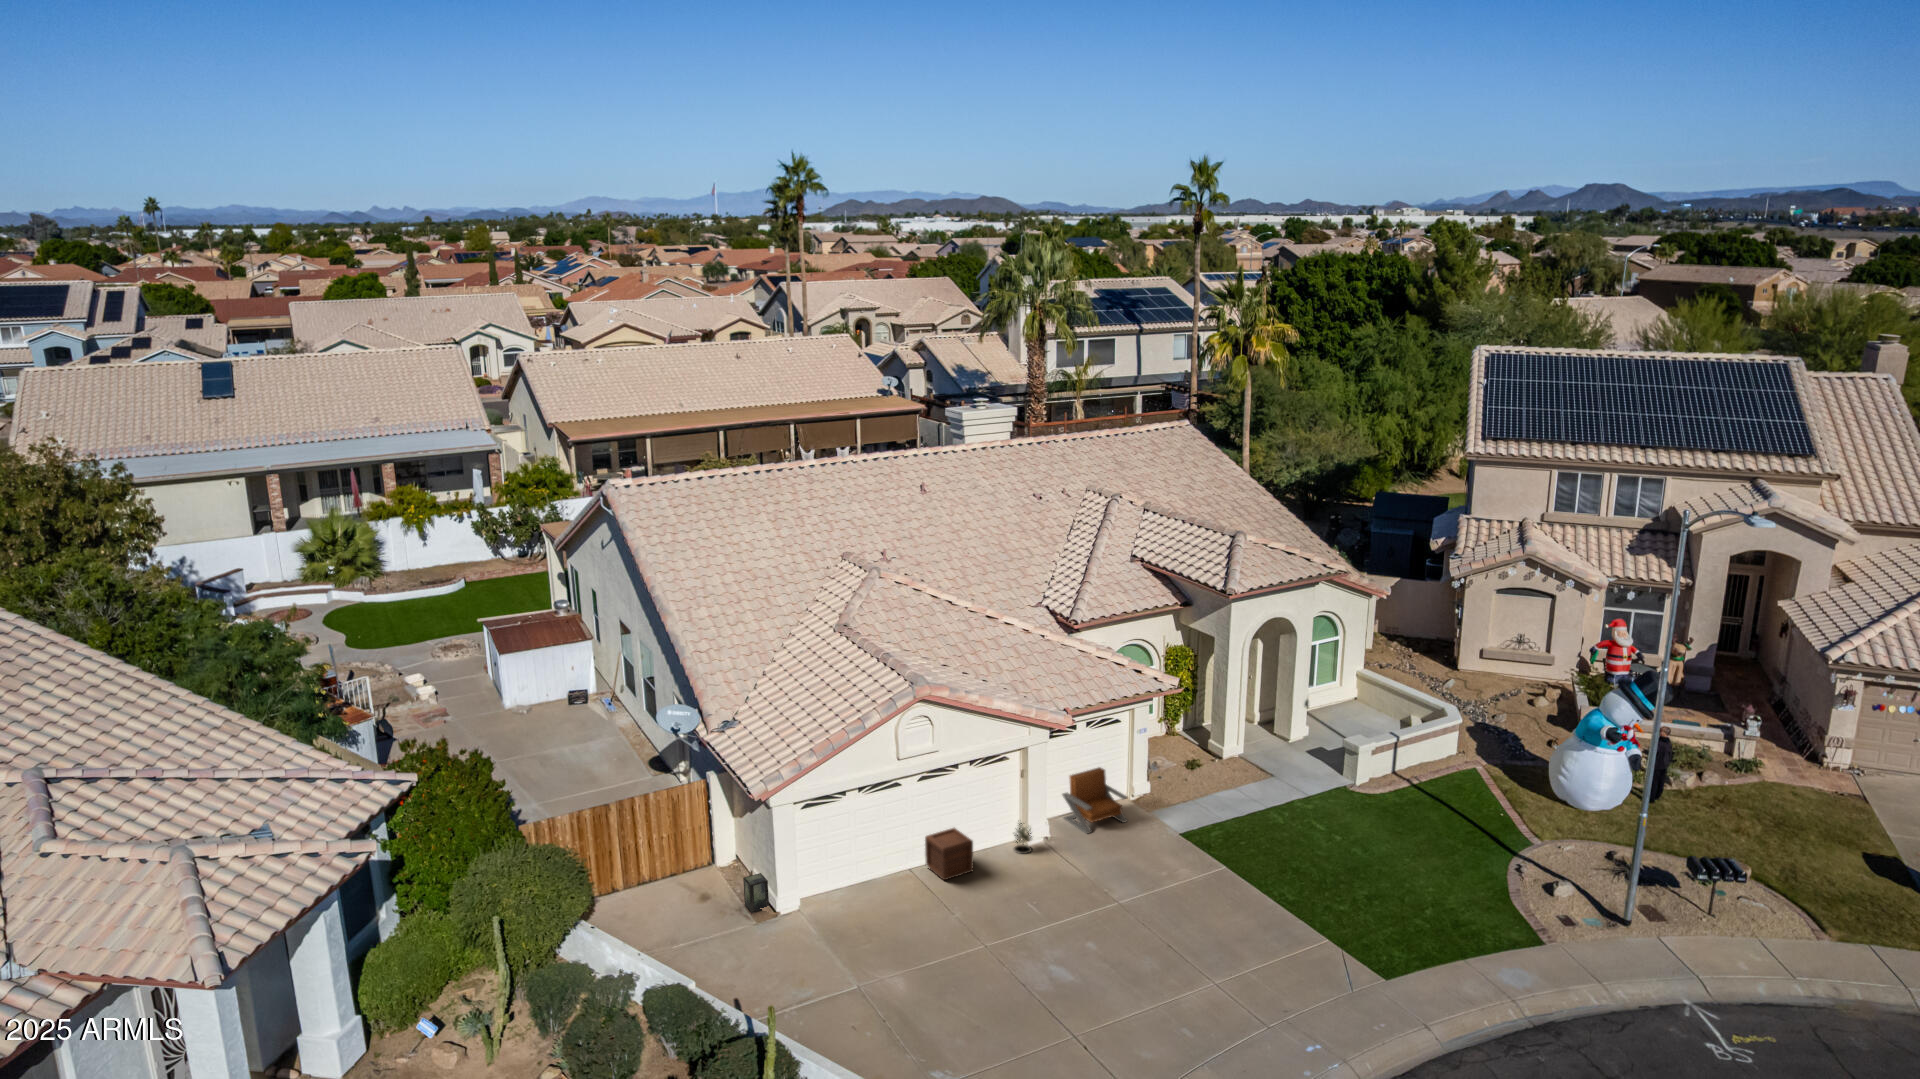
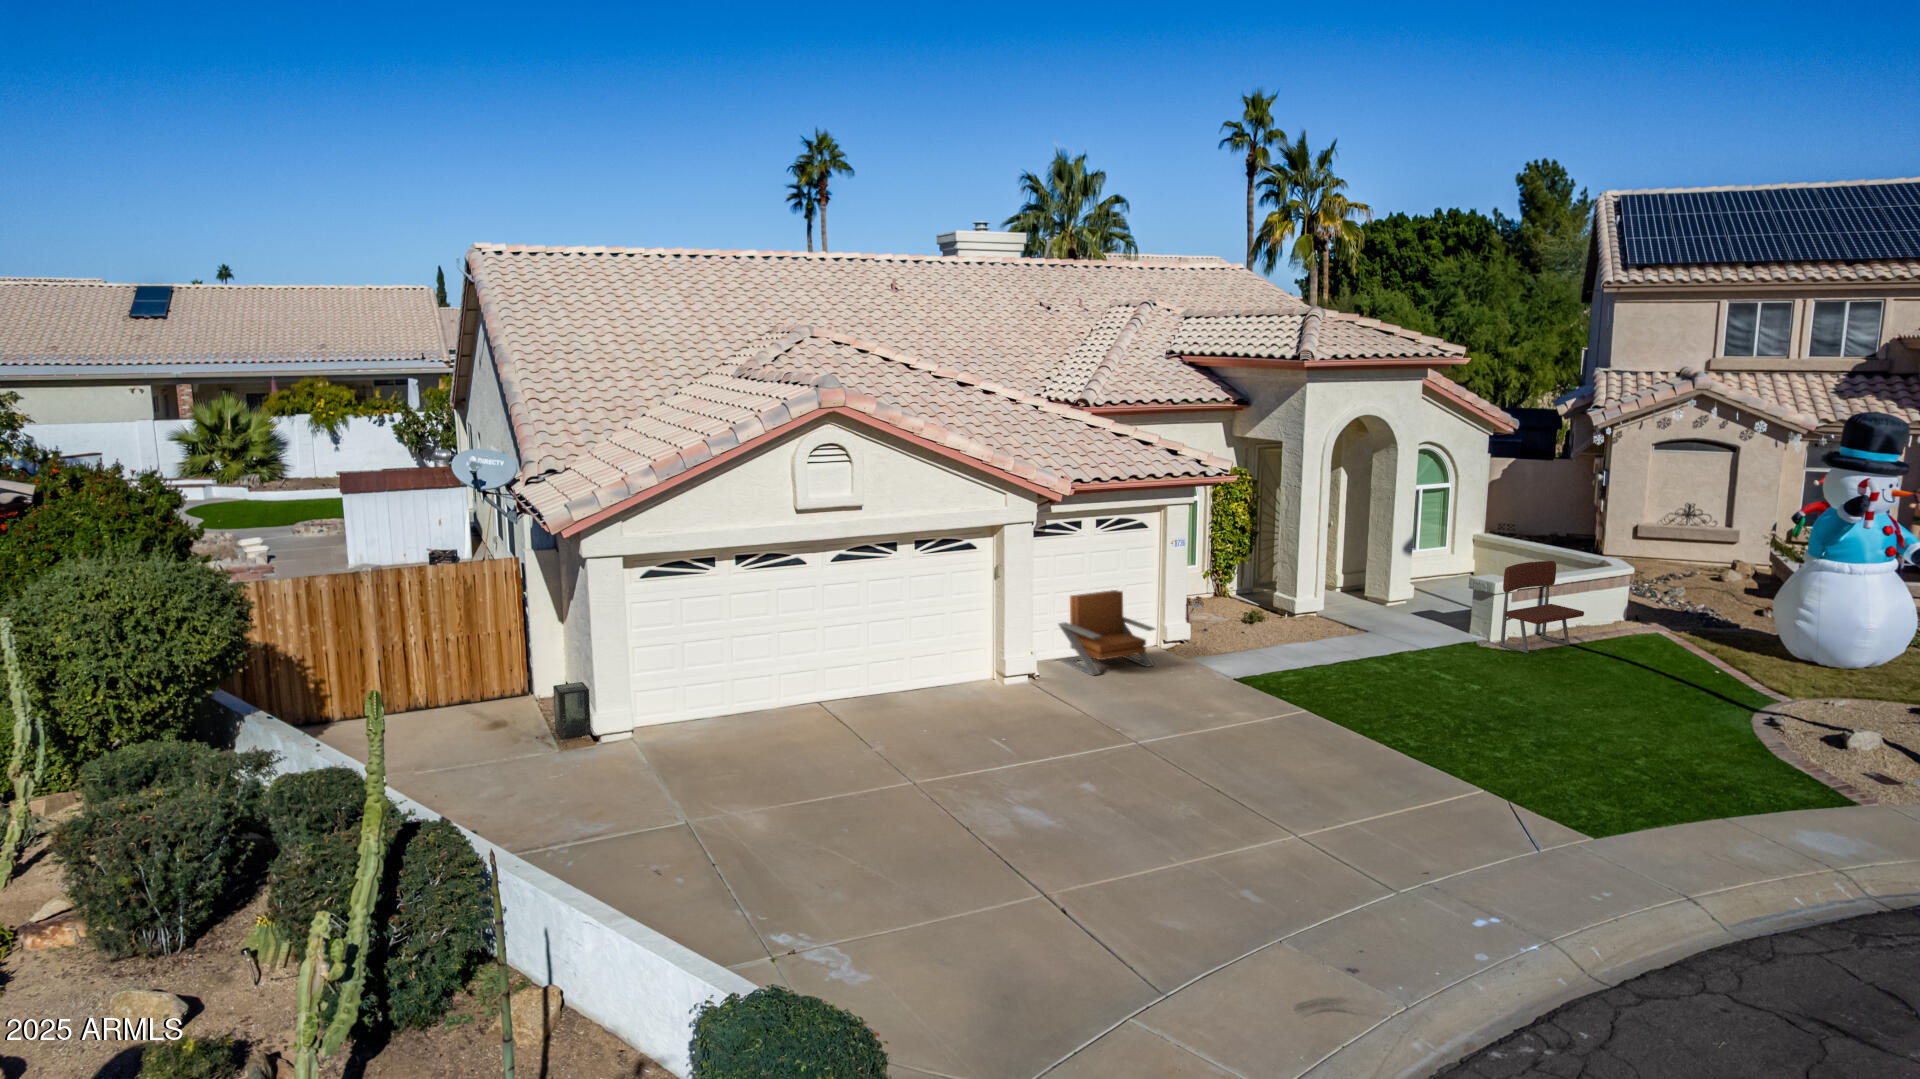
bench: none [1364,728,1422,797] -> present [1499,561,1584,653]
potted tree: present [1014,823,1032,854] -> none [979,639,1012,692]
wooden crate: present [925,828,973,880] -> none [845,644,916,714]

